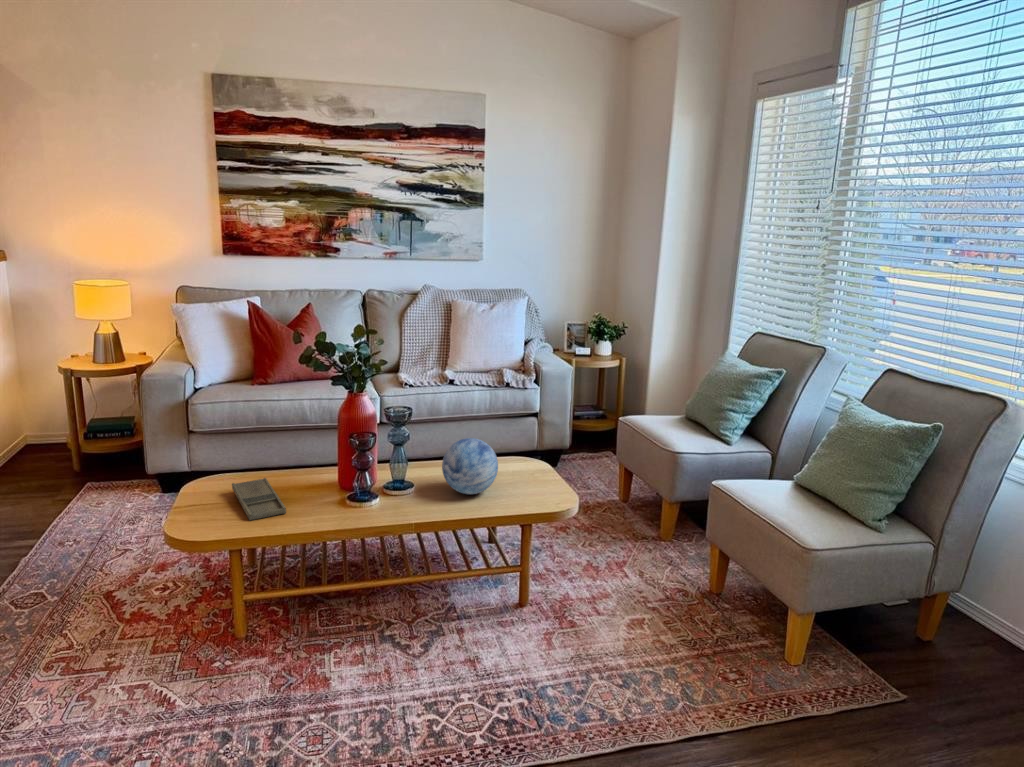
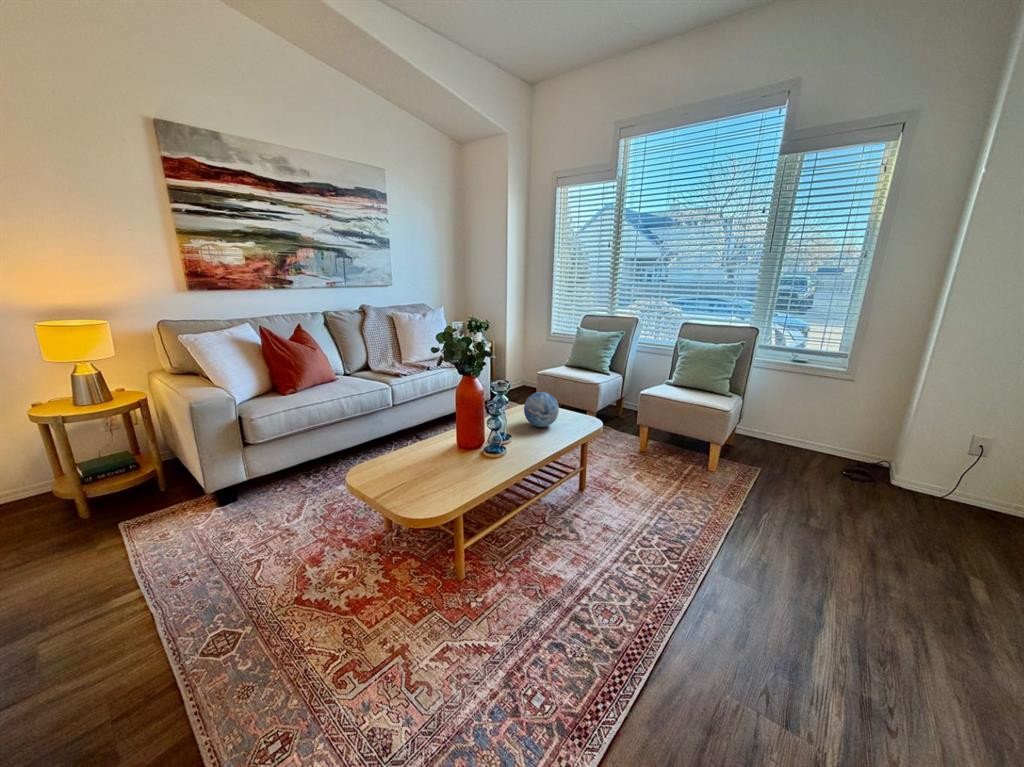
tray: present [232,478,286,520] -> none [409,452,473,481]

